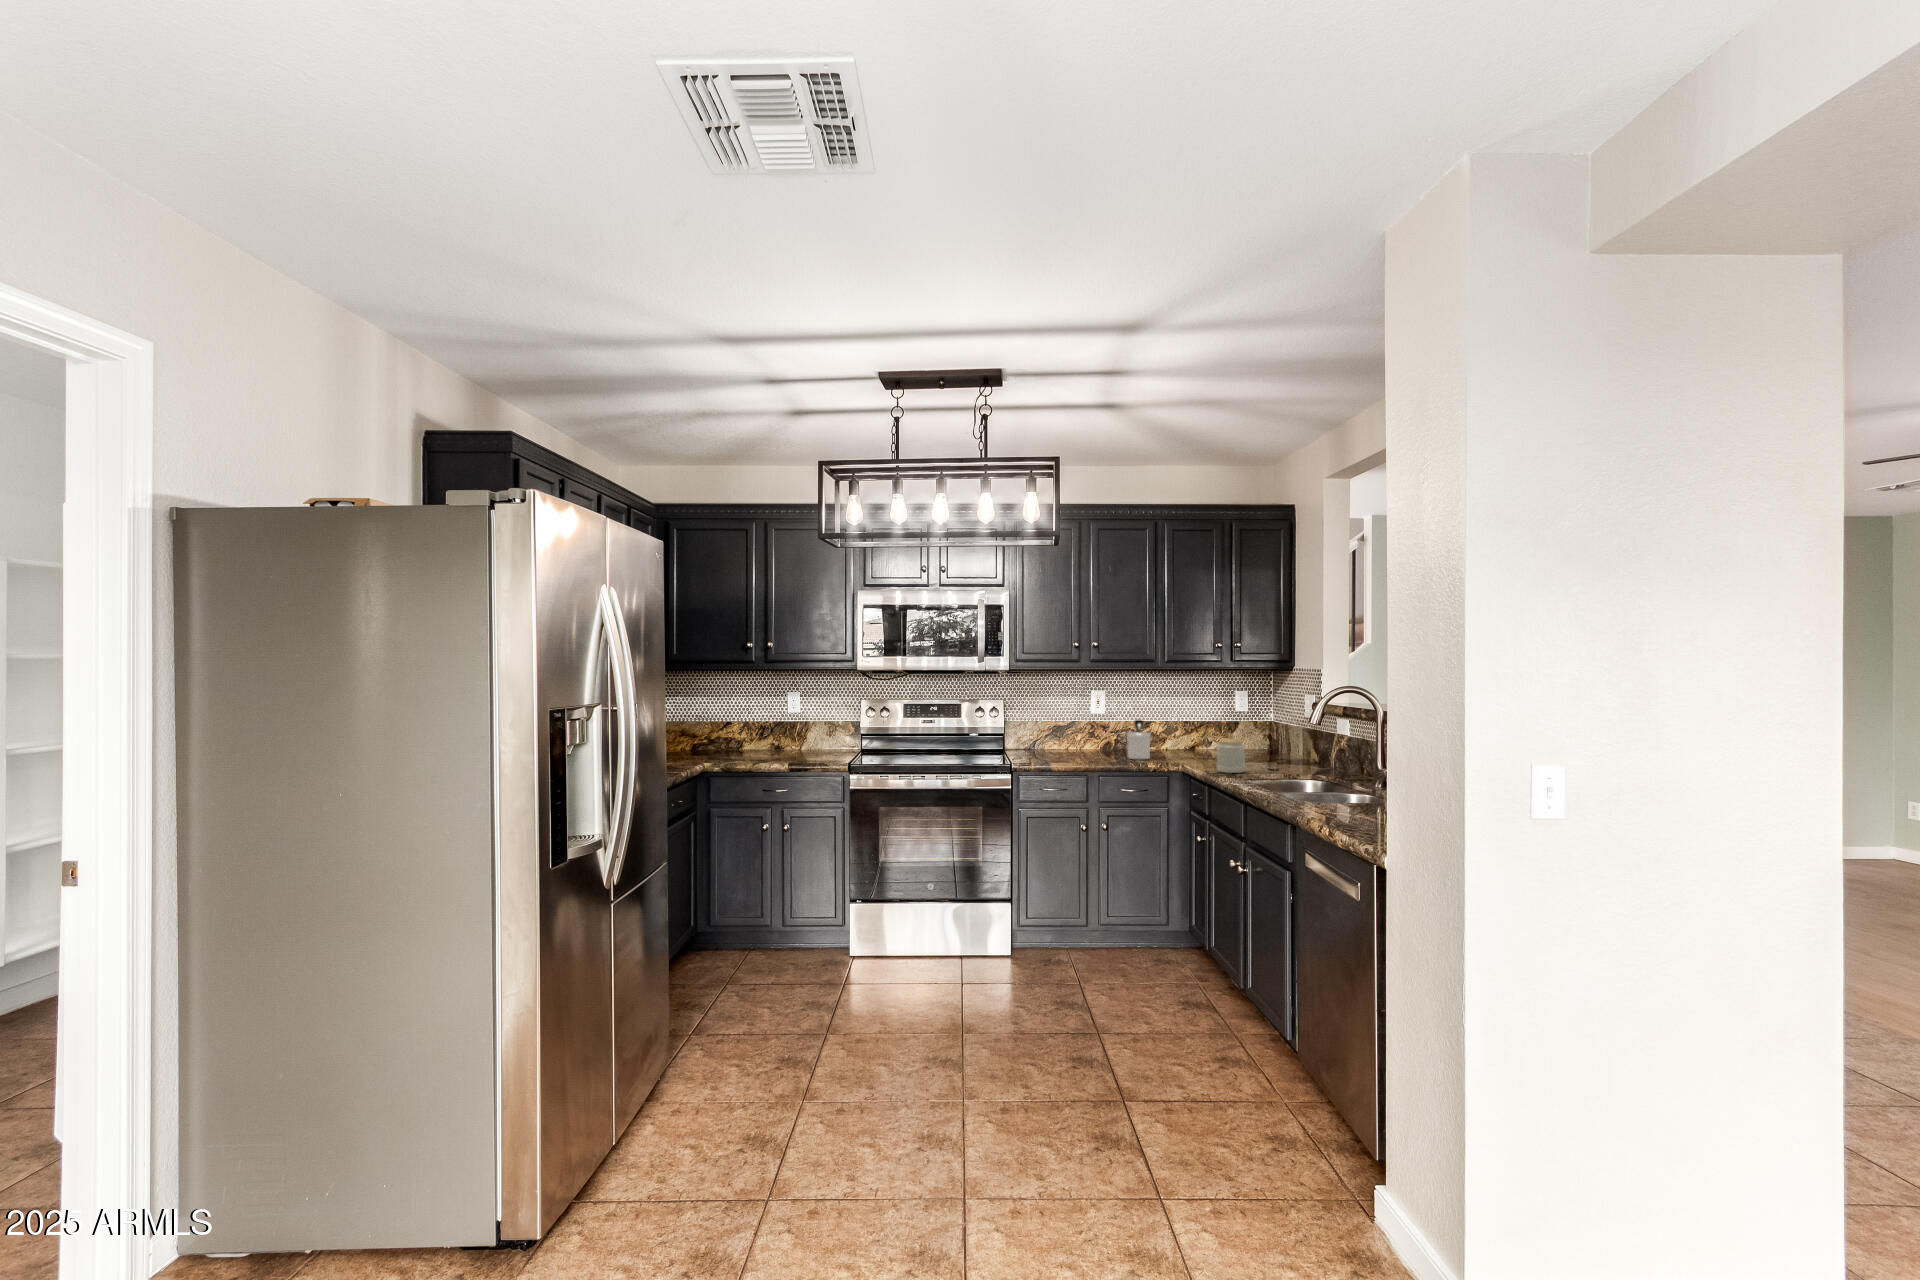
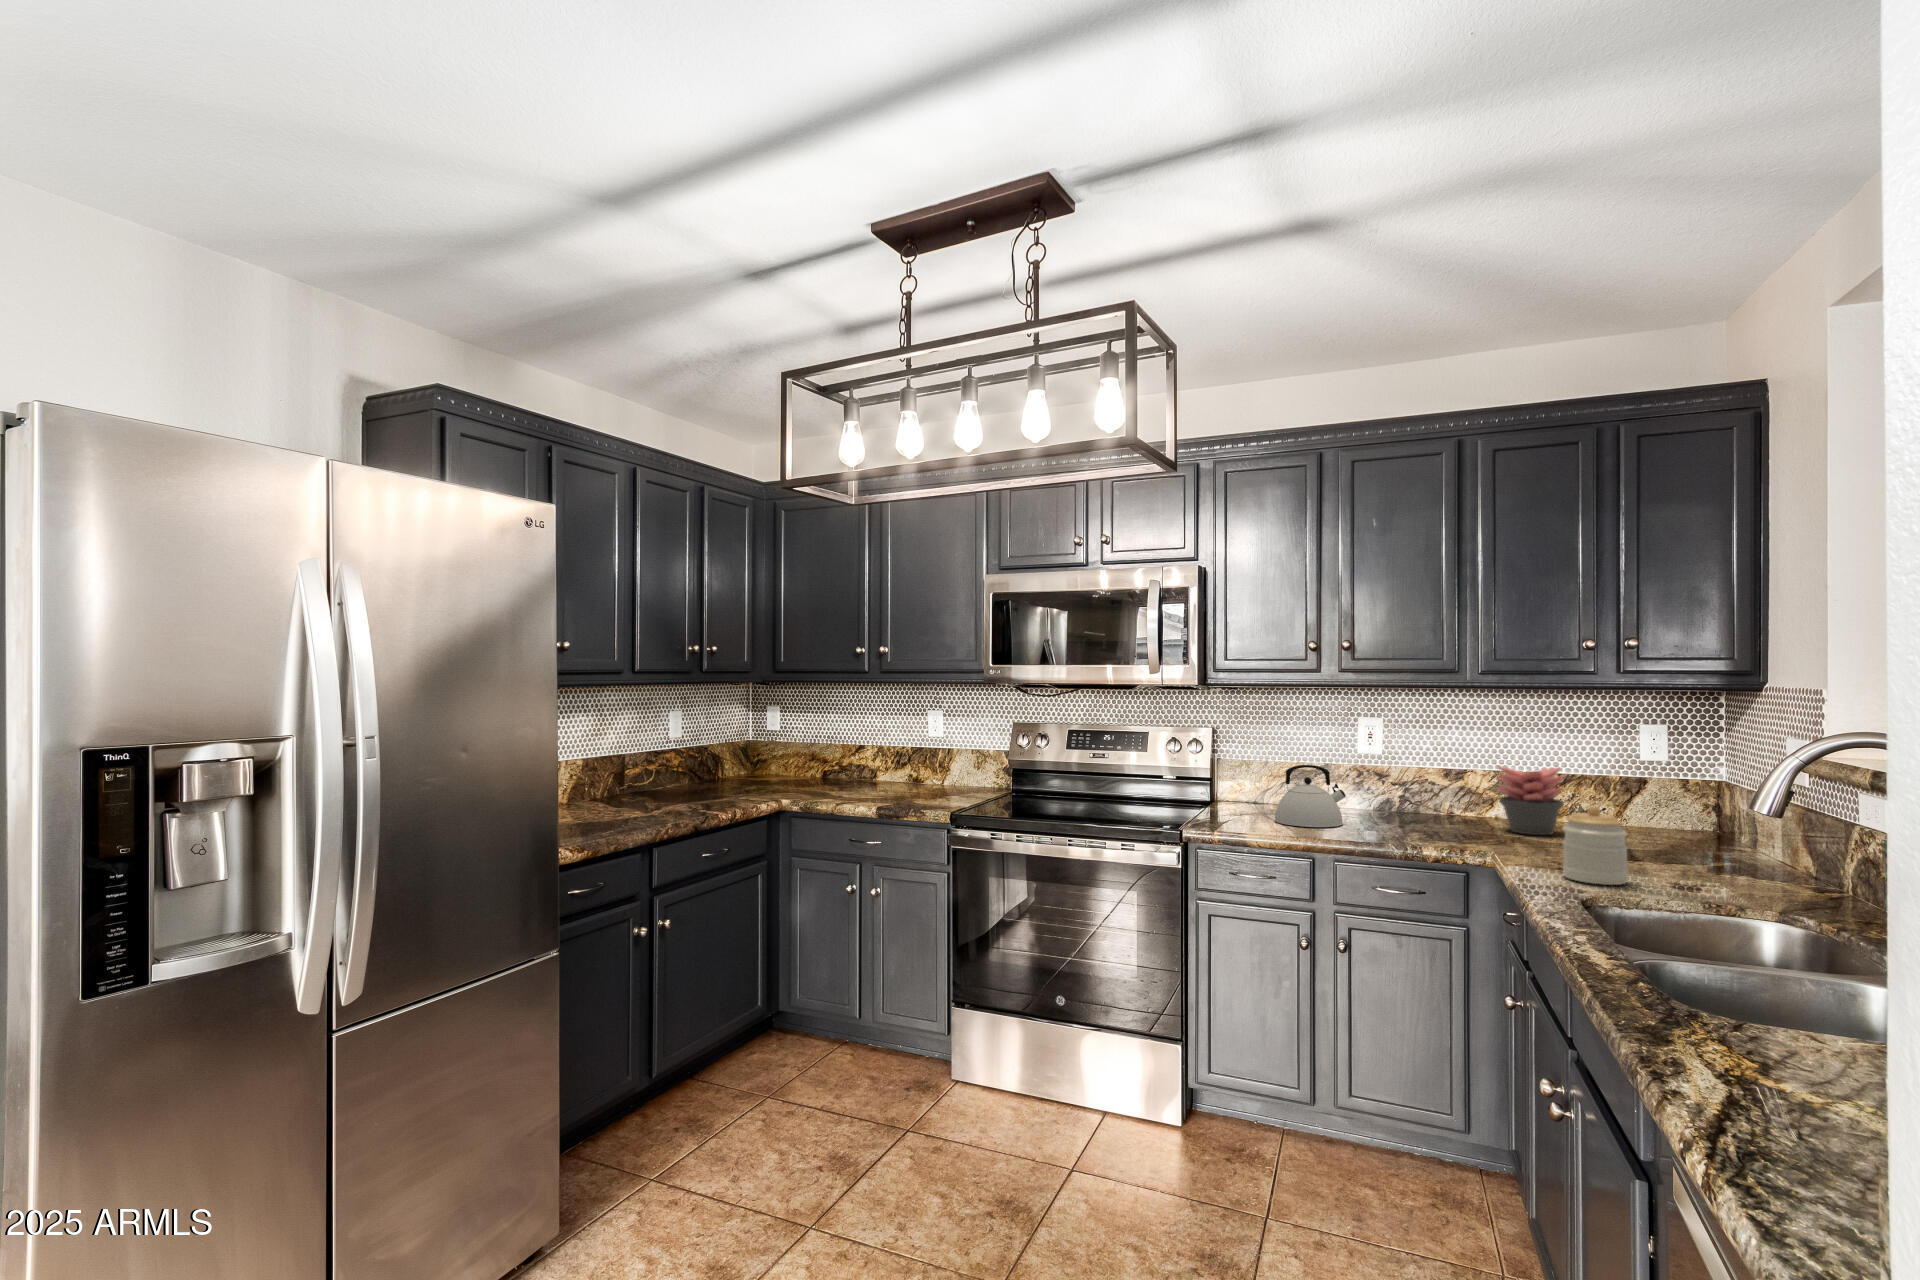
succulent plant: none [1165,718,1202,756] -> present [1497,766,1564,835]
soap dispenser: present [1127,720,1151,759] -> none [1413,767,1457,835]
kettle: none [1047,722,1088,760] -> present [1275,765,1346,827]

